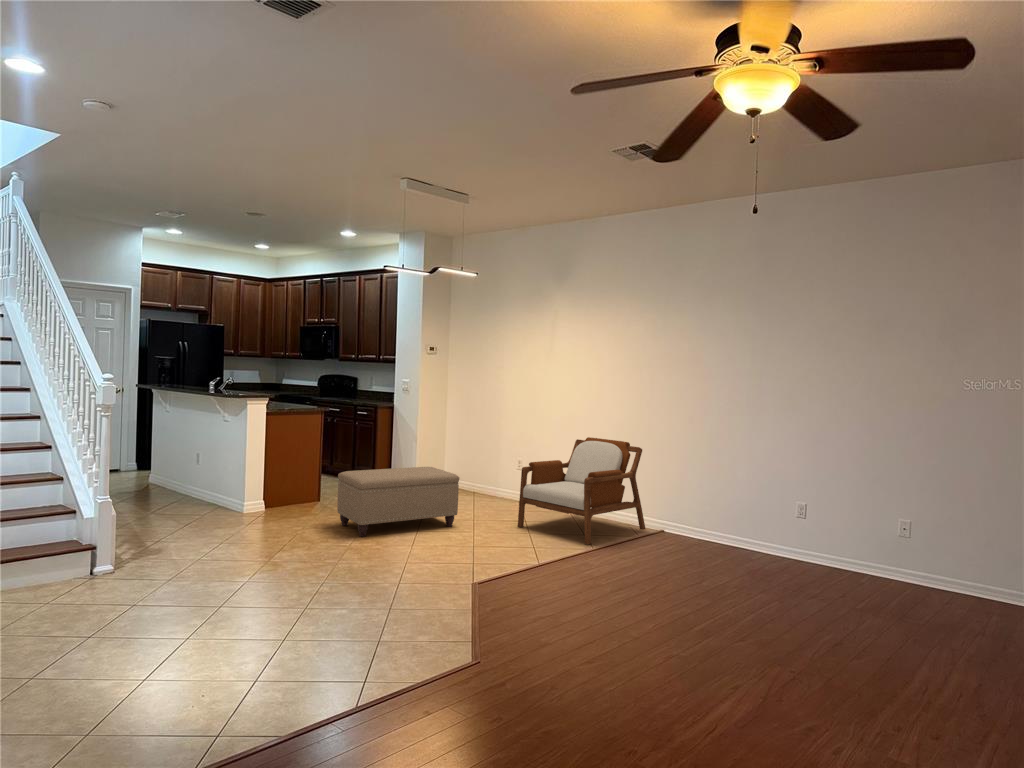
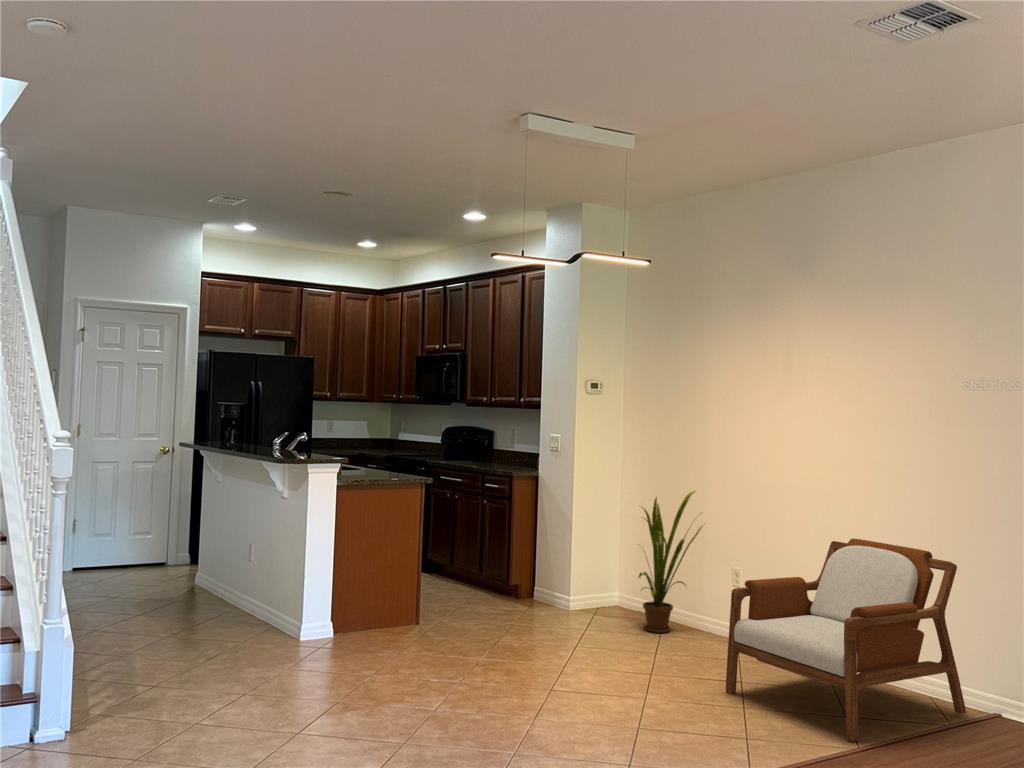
house plant: none [460,413,503,501] -> present [639,491,704,633]
ottoman: present [337,467,459,537] -> none [430,579,624,695]

